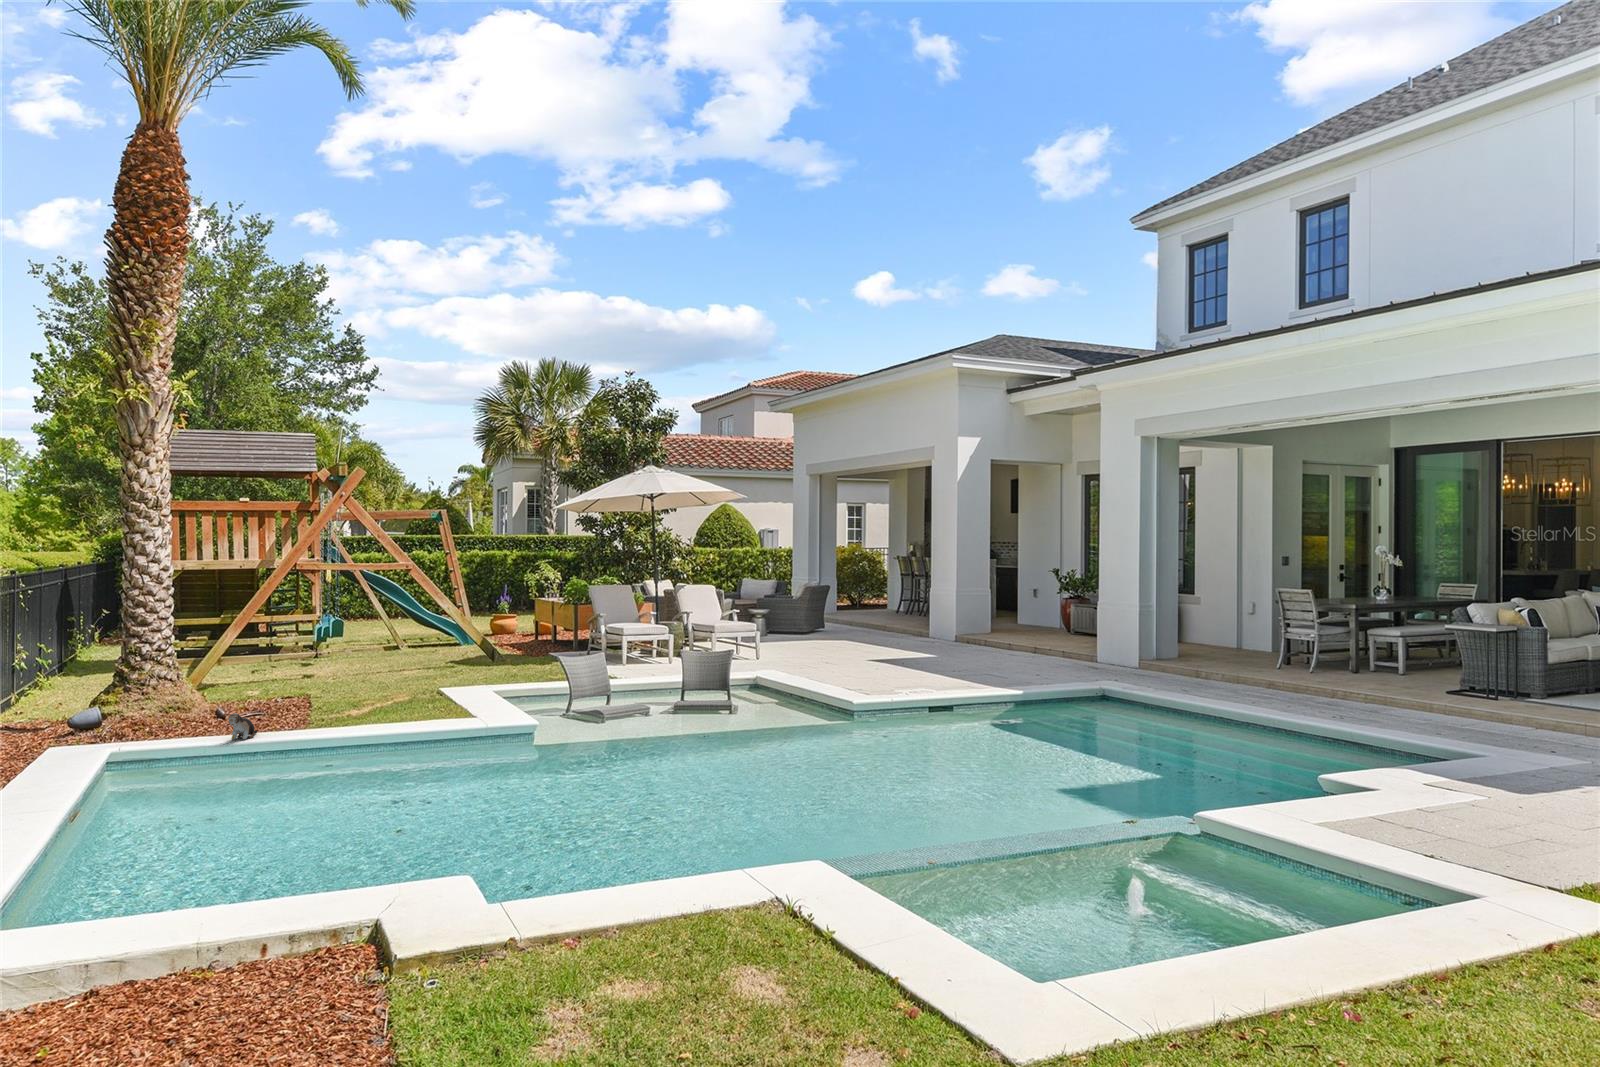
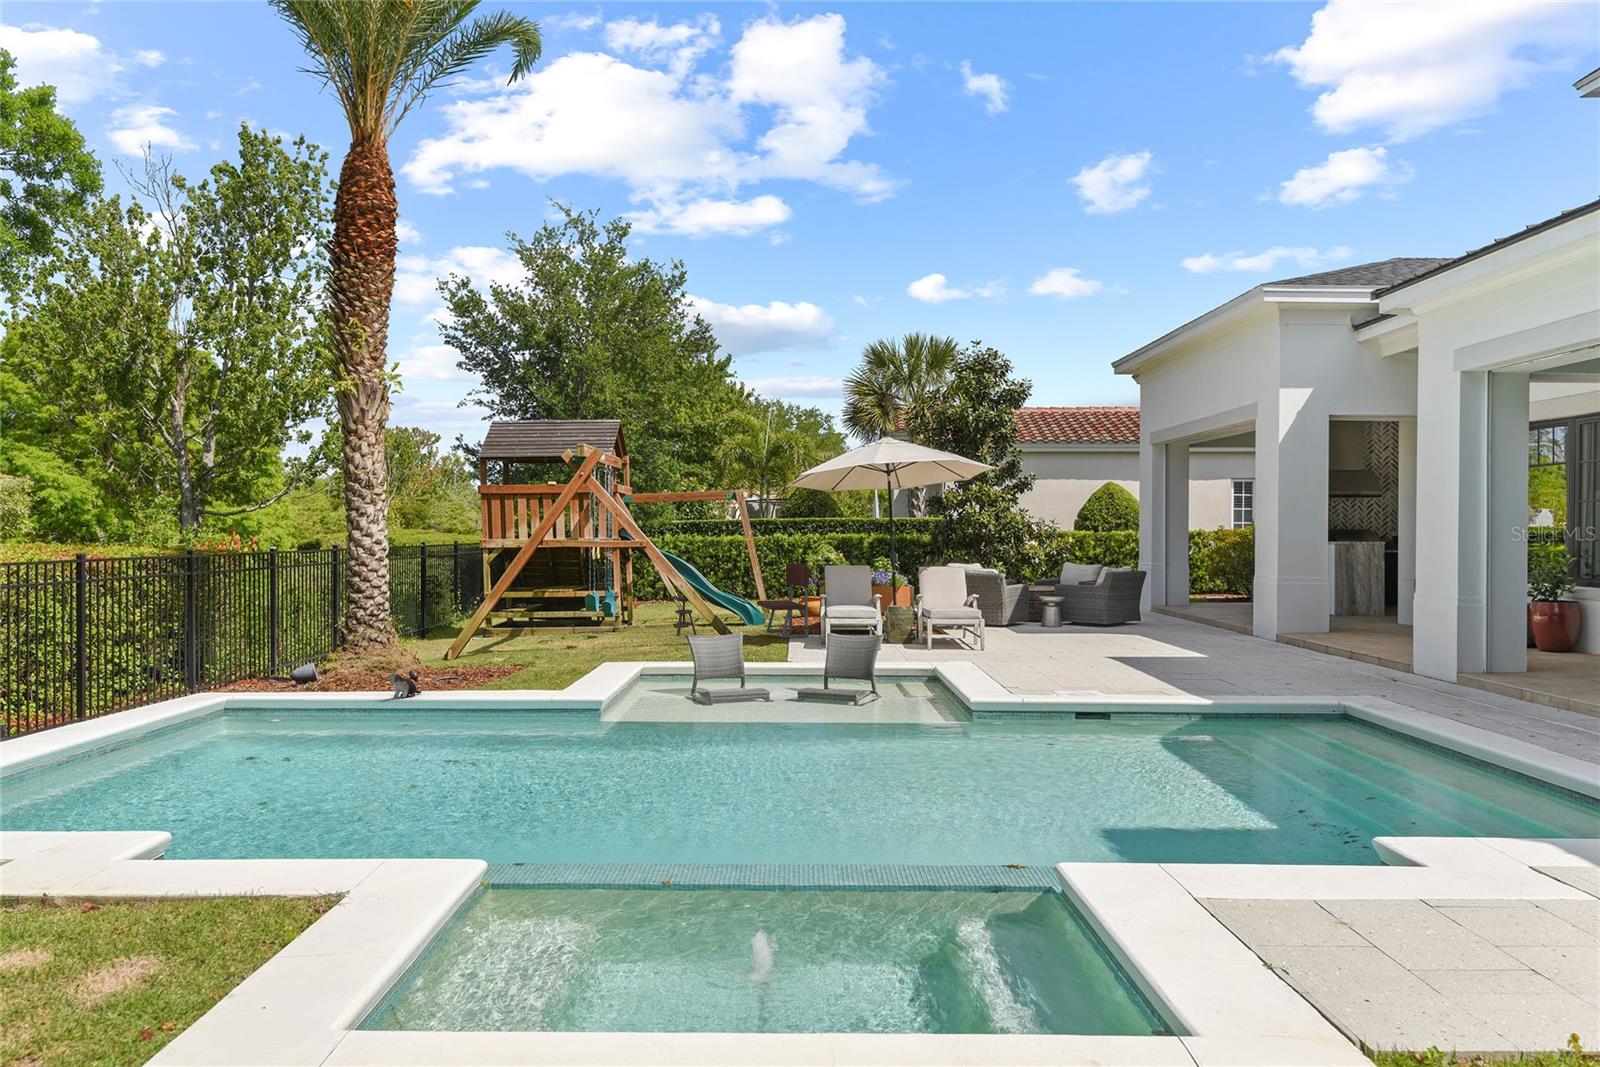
bench: none [514,580,573,653] -> present [757,563,809,638]
side table: none [429,615,457,656] -> present [671,596,696,636]

